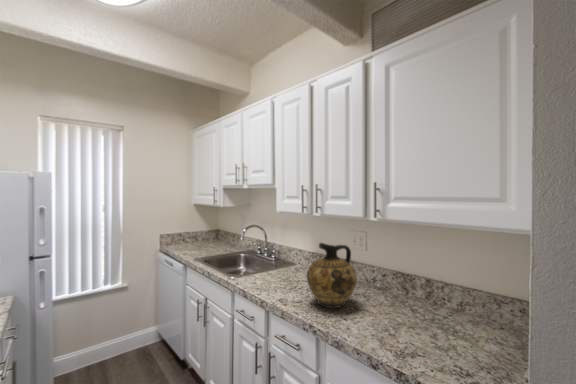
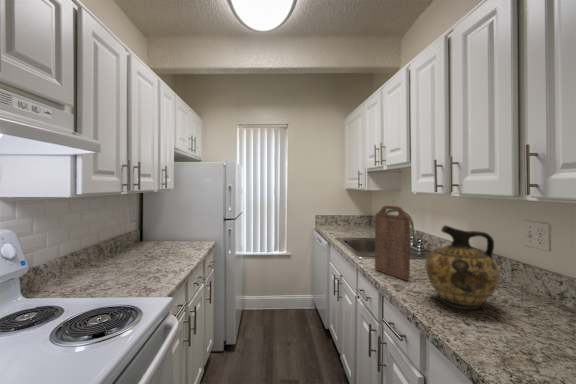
cutting board: none [254,226,288,293] -> present [375,206,410,280]

